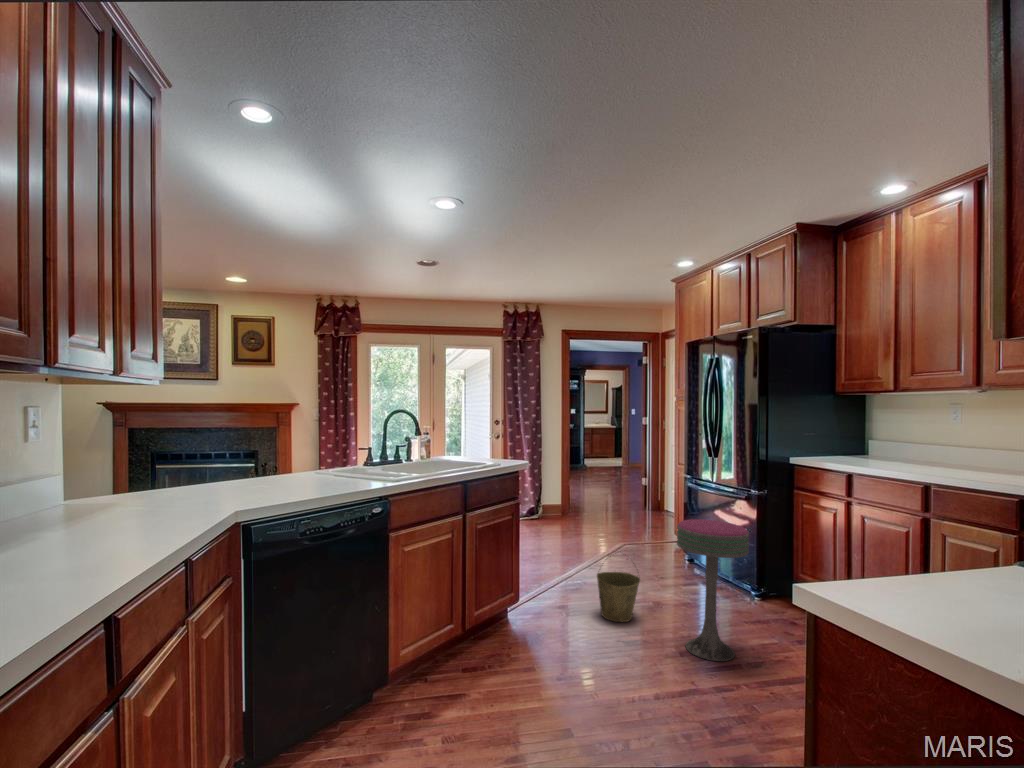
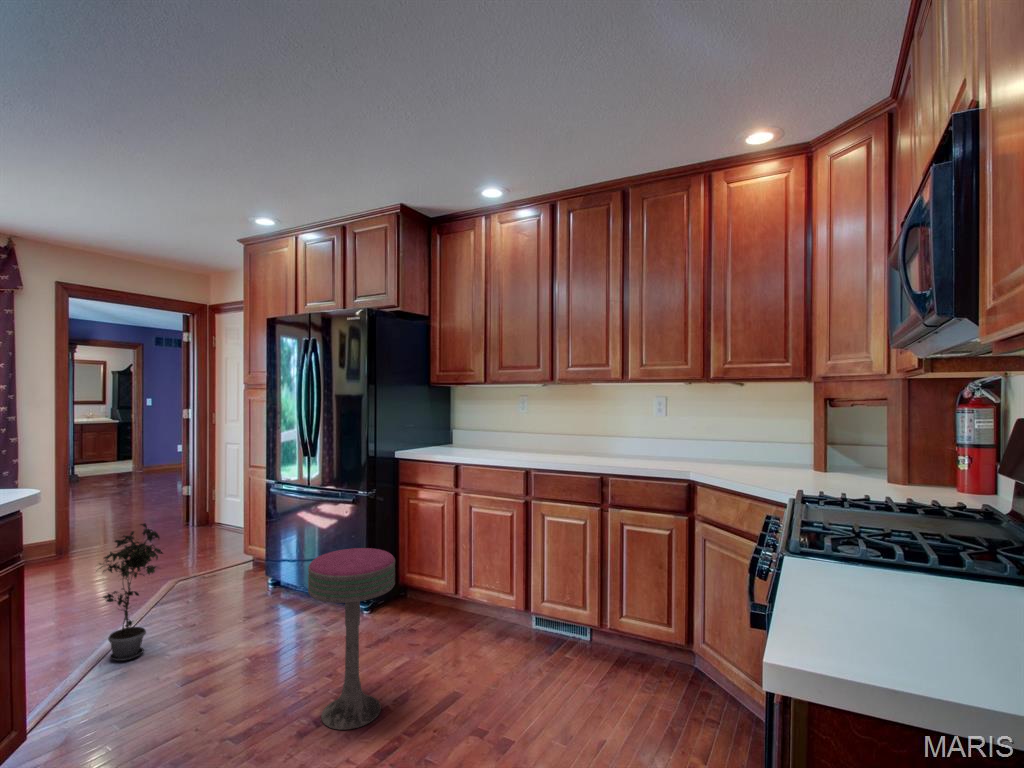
potted plant: none [567,484,606,573] -> present [99,523,163,661]
bucket: present [597,572,640,622] -> none [176,624,247,731]

